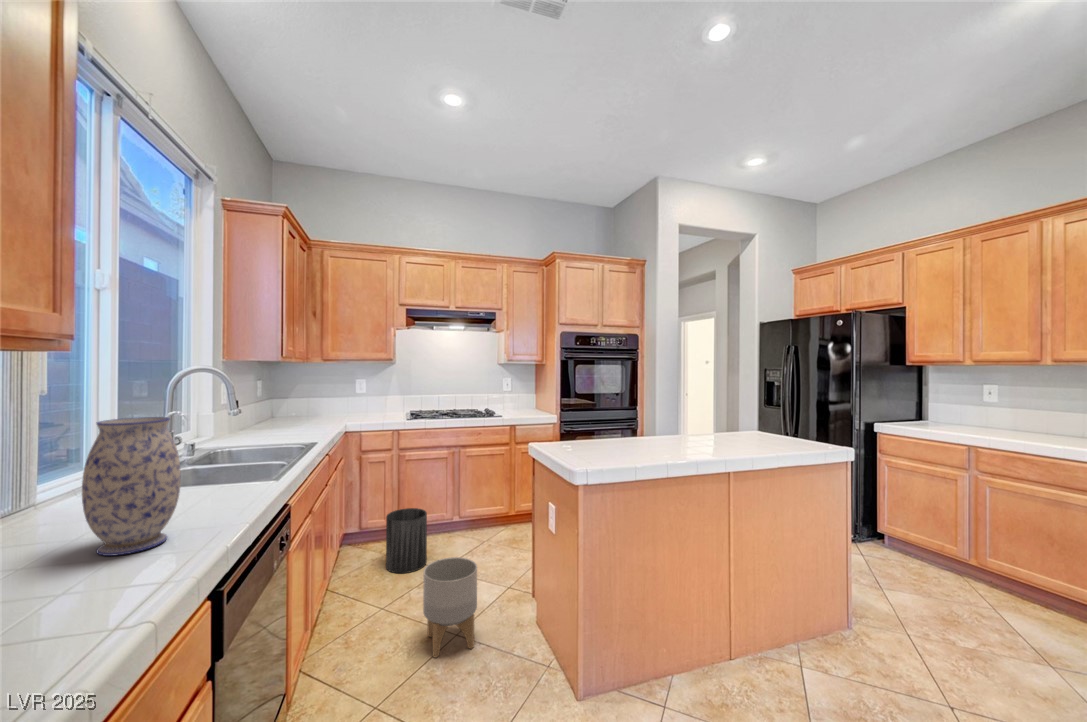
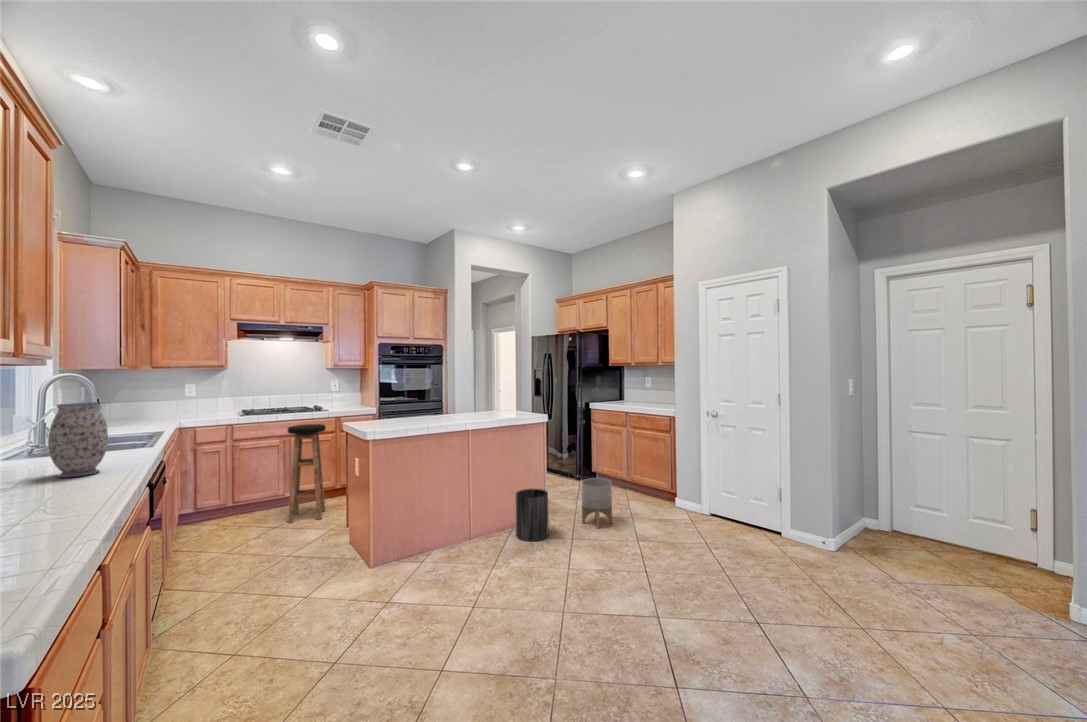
bar stool: none [457,435,501,563] -> present [288,424,326,523]
trash can: present [386,508,427,573] -> present [516,489,548,541]
planter: present [423,557,477,658] -> present [582,478,612,528]

